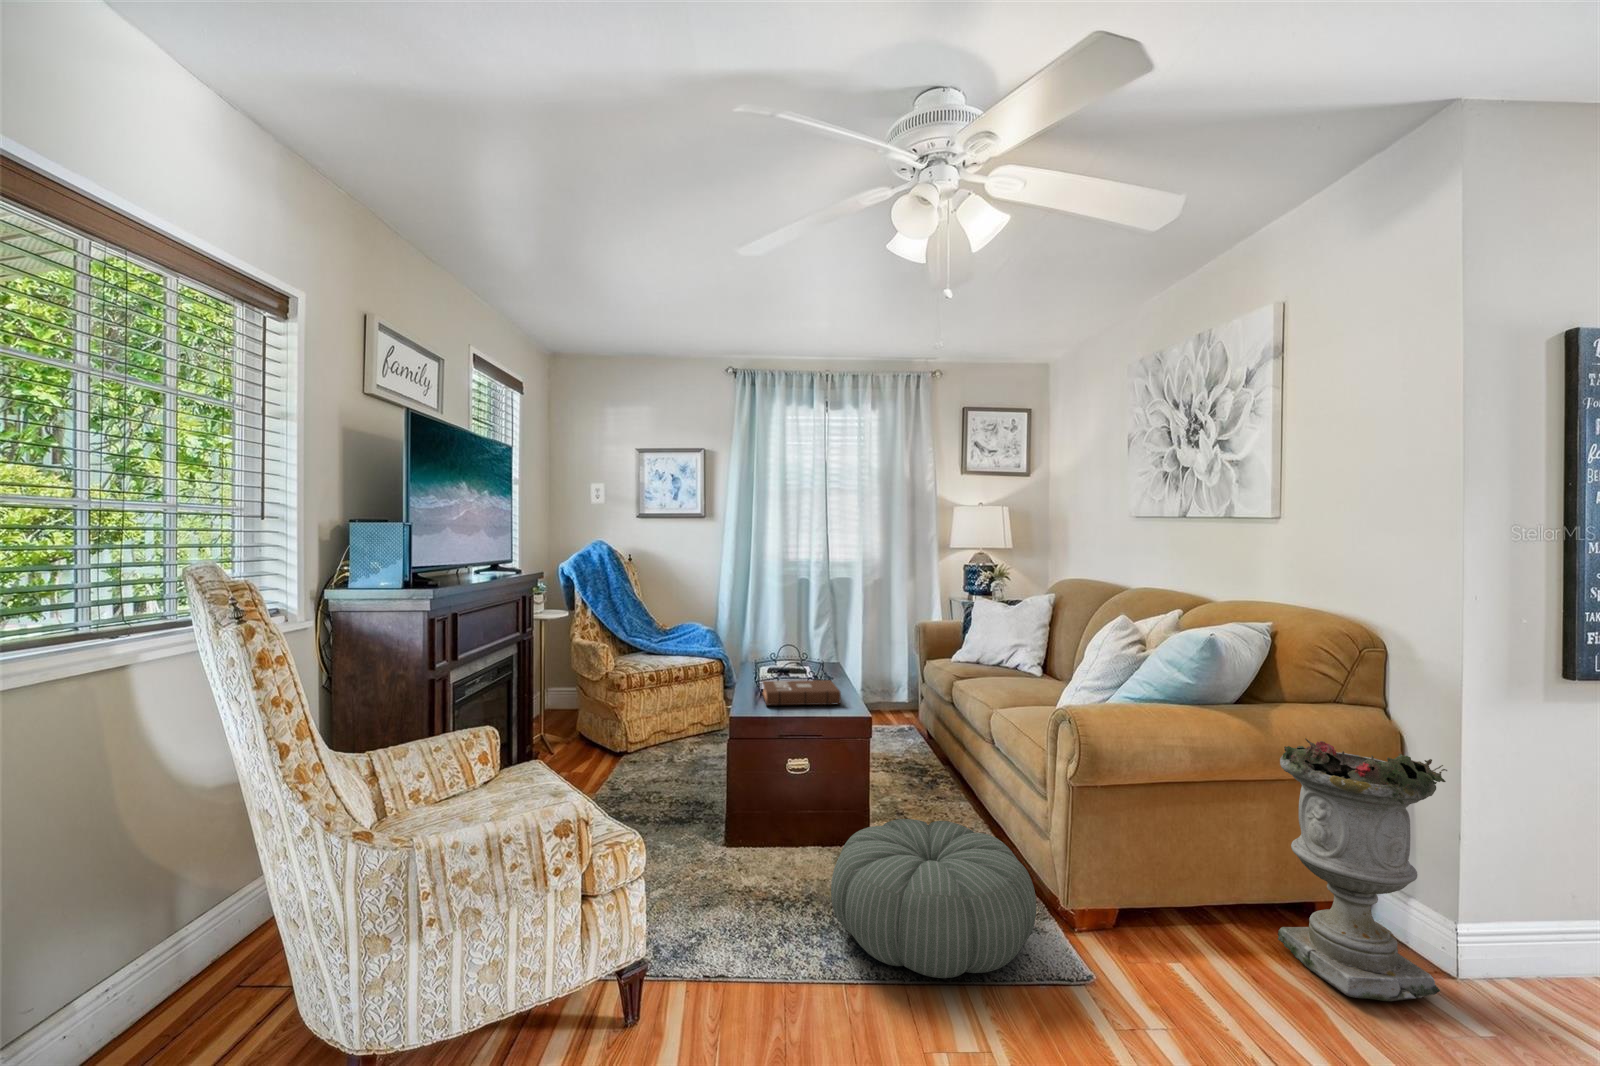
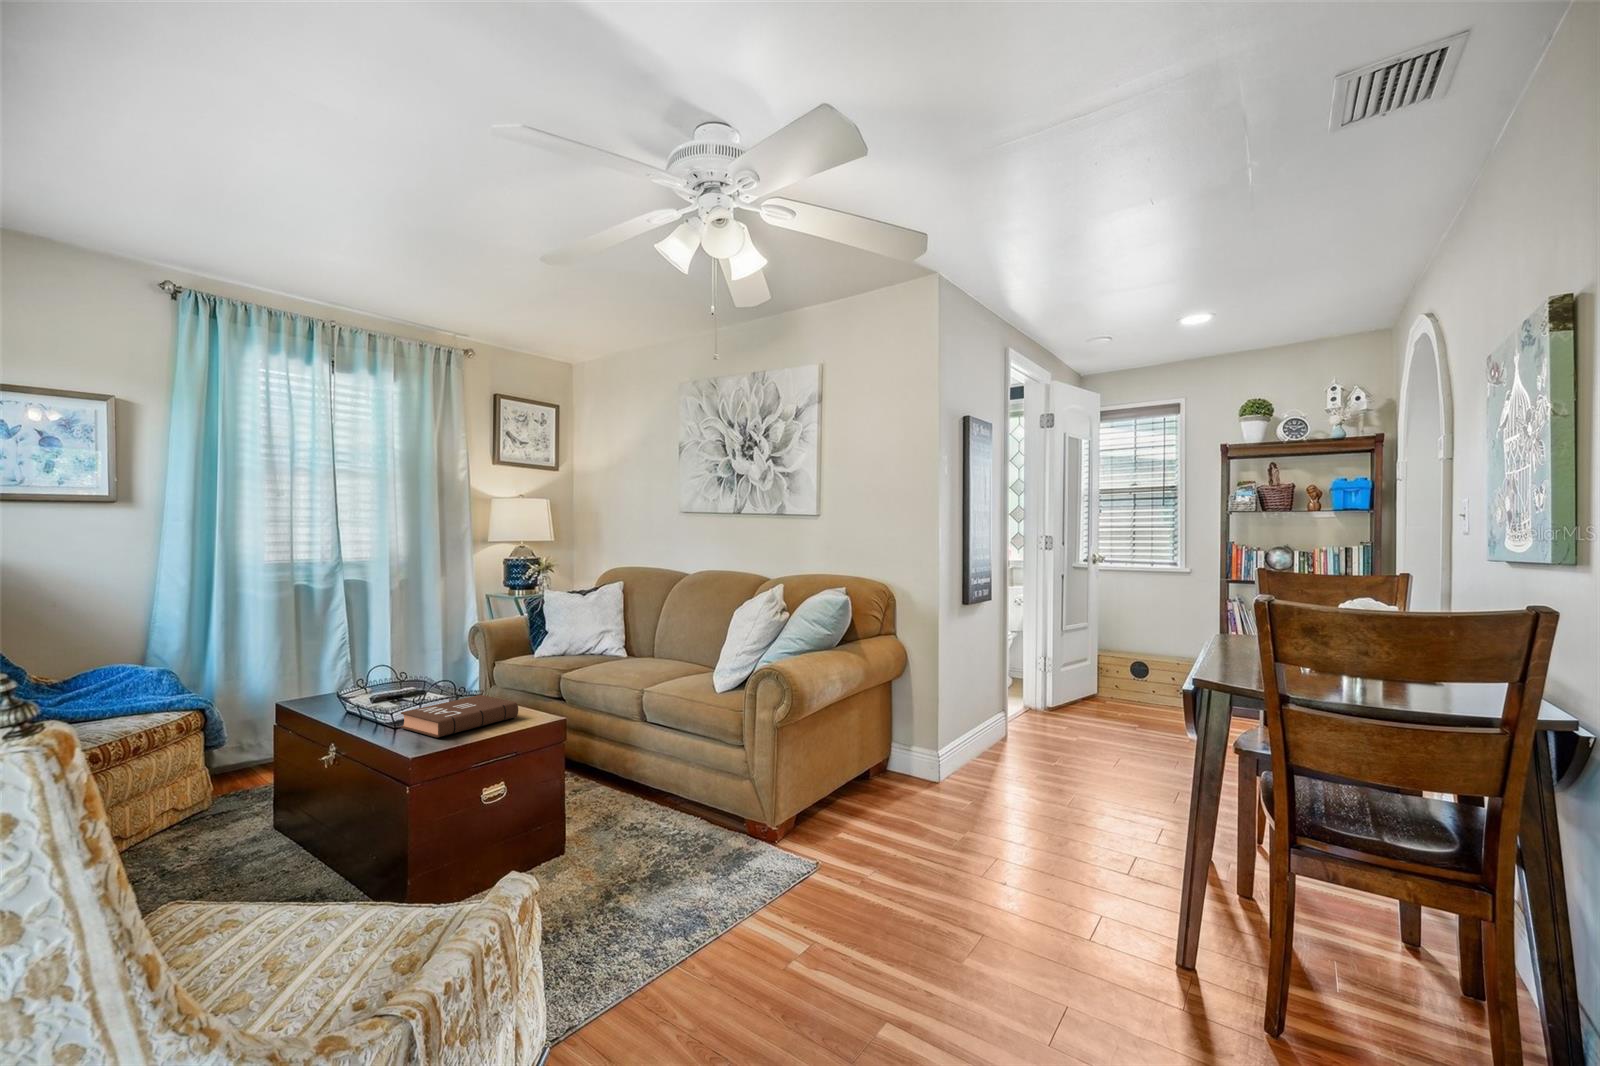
planter: present [1278,739,1447,1001] -> none [870,659,950,811]
pouf: present [831,819,1036,978] -> none [597,792,784,930]

